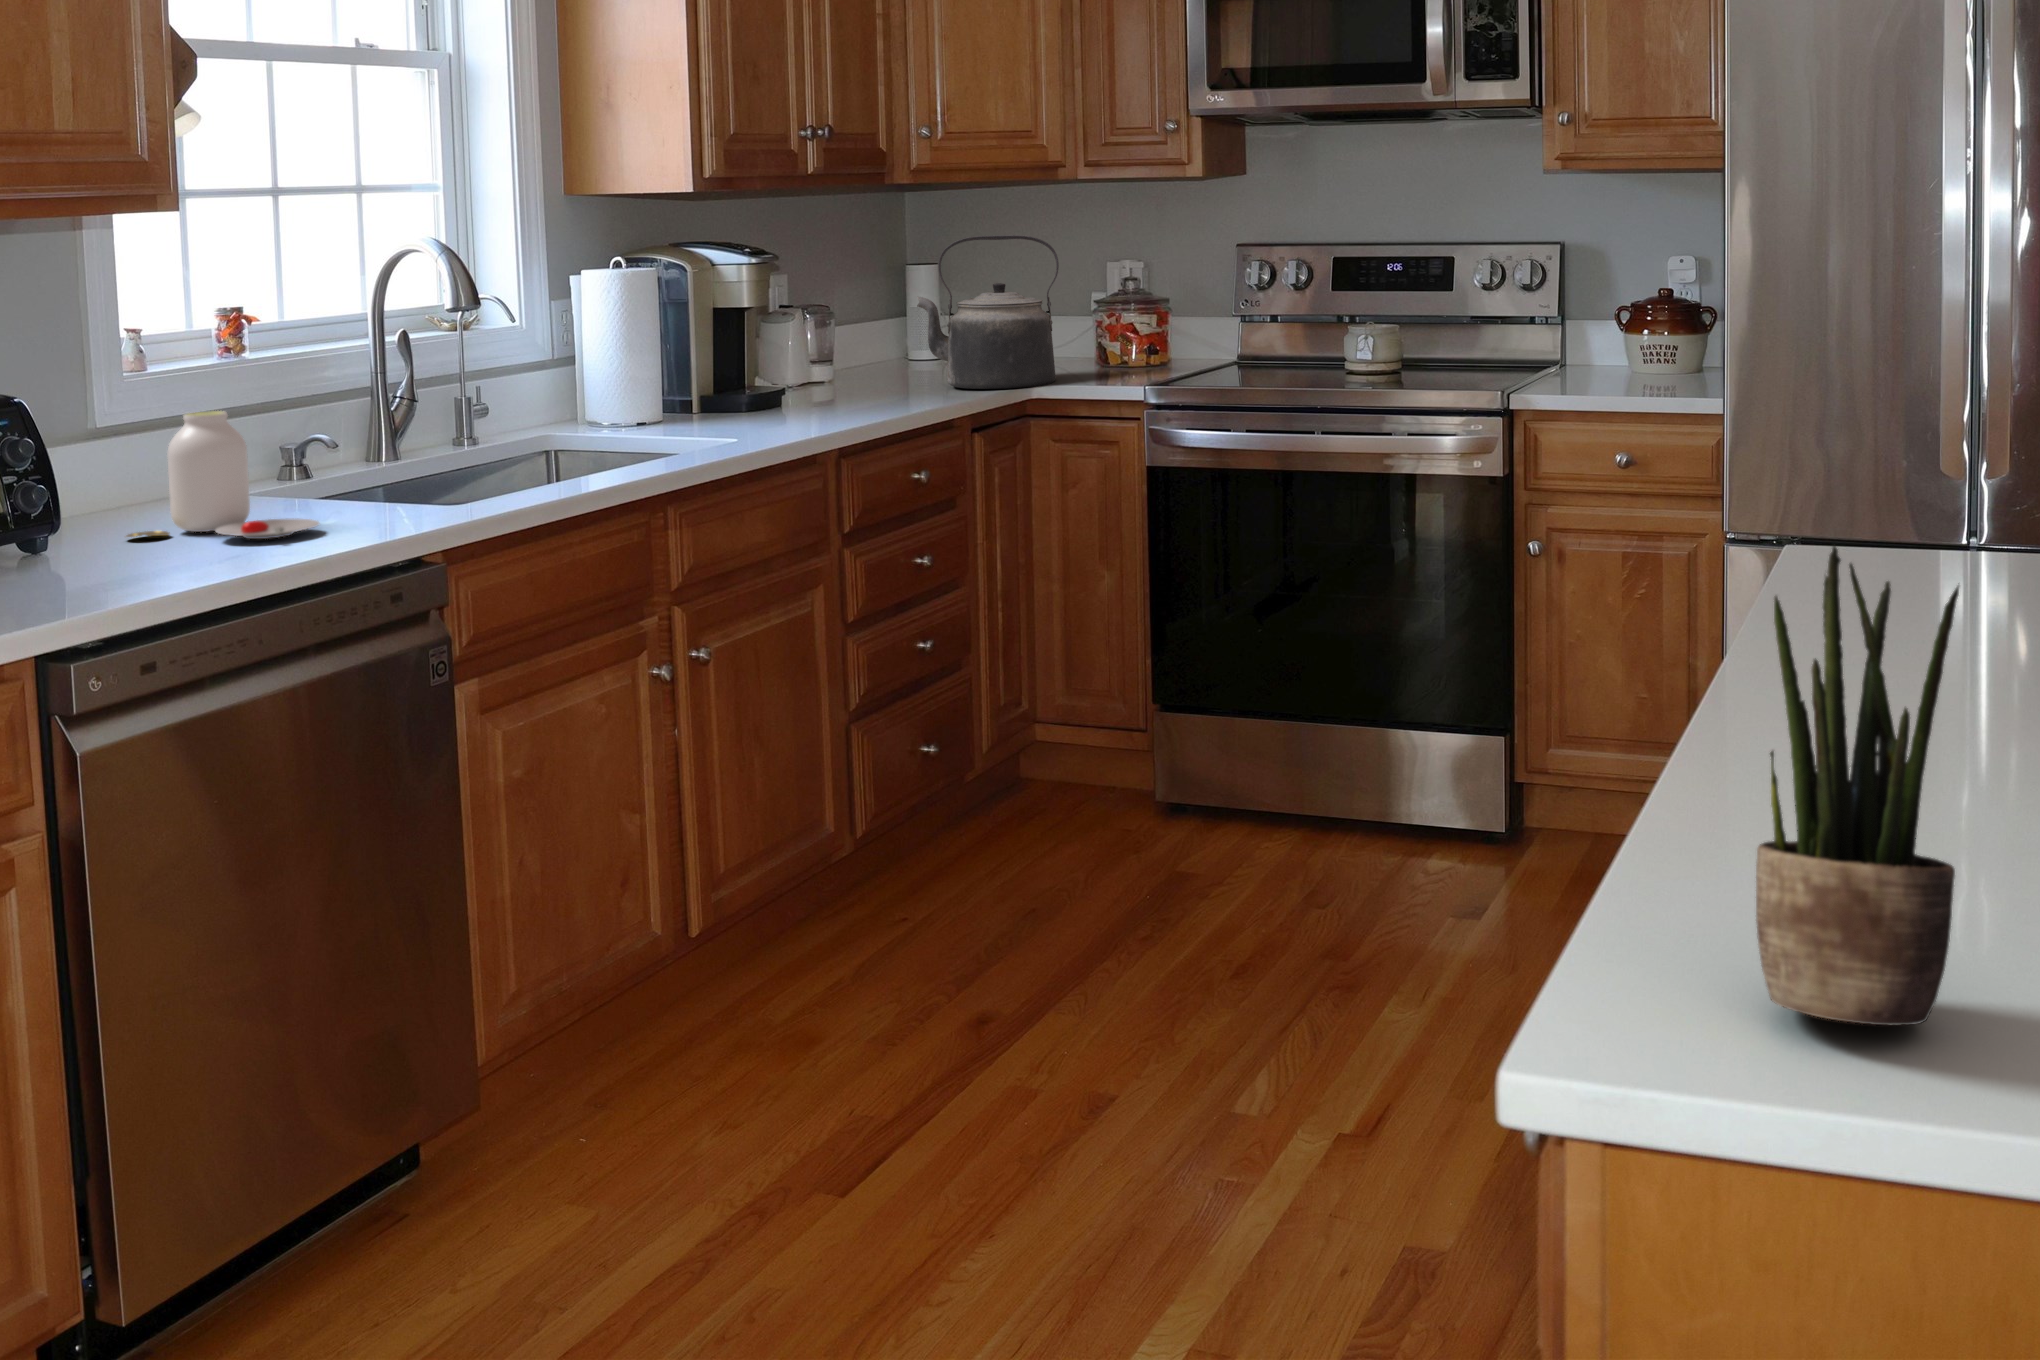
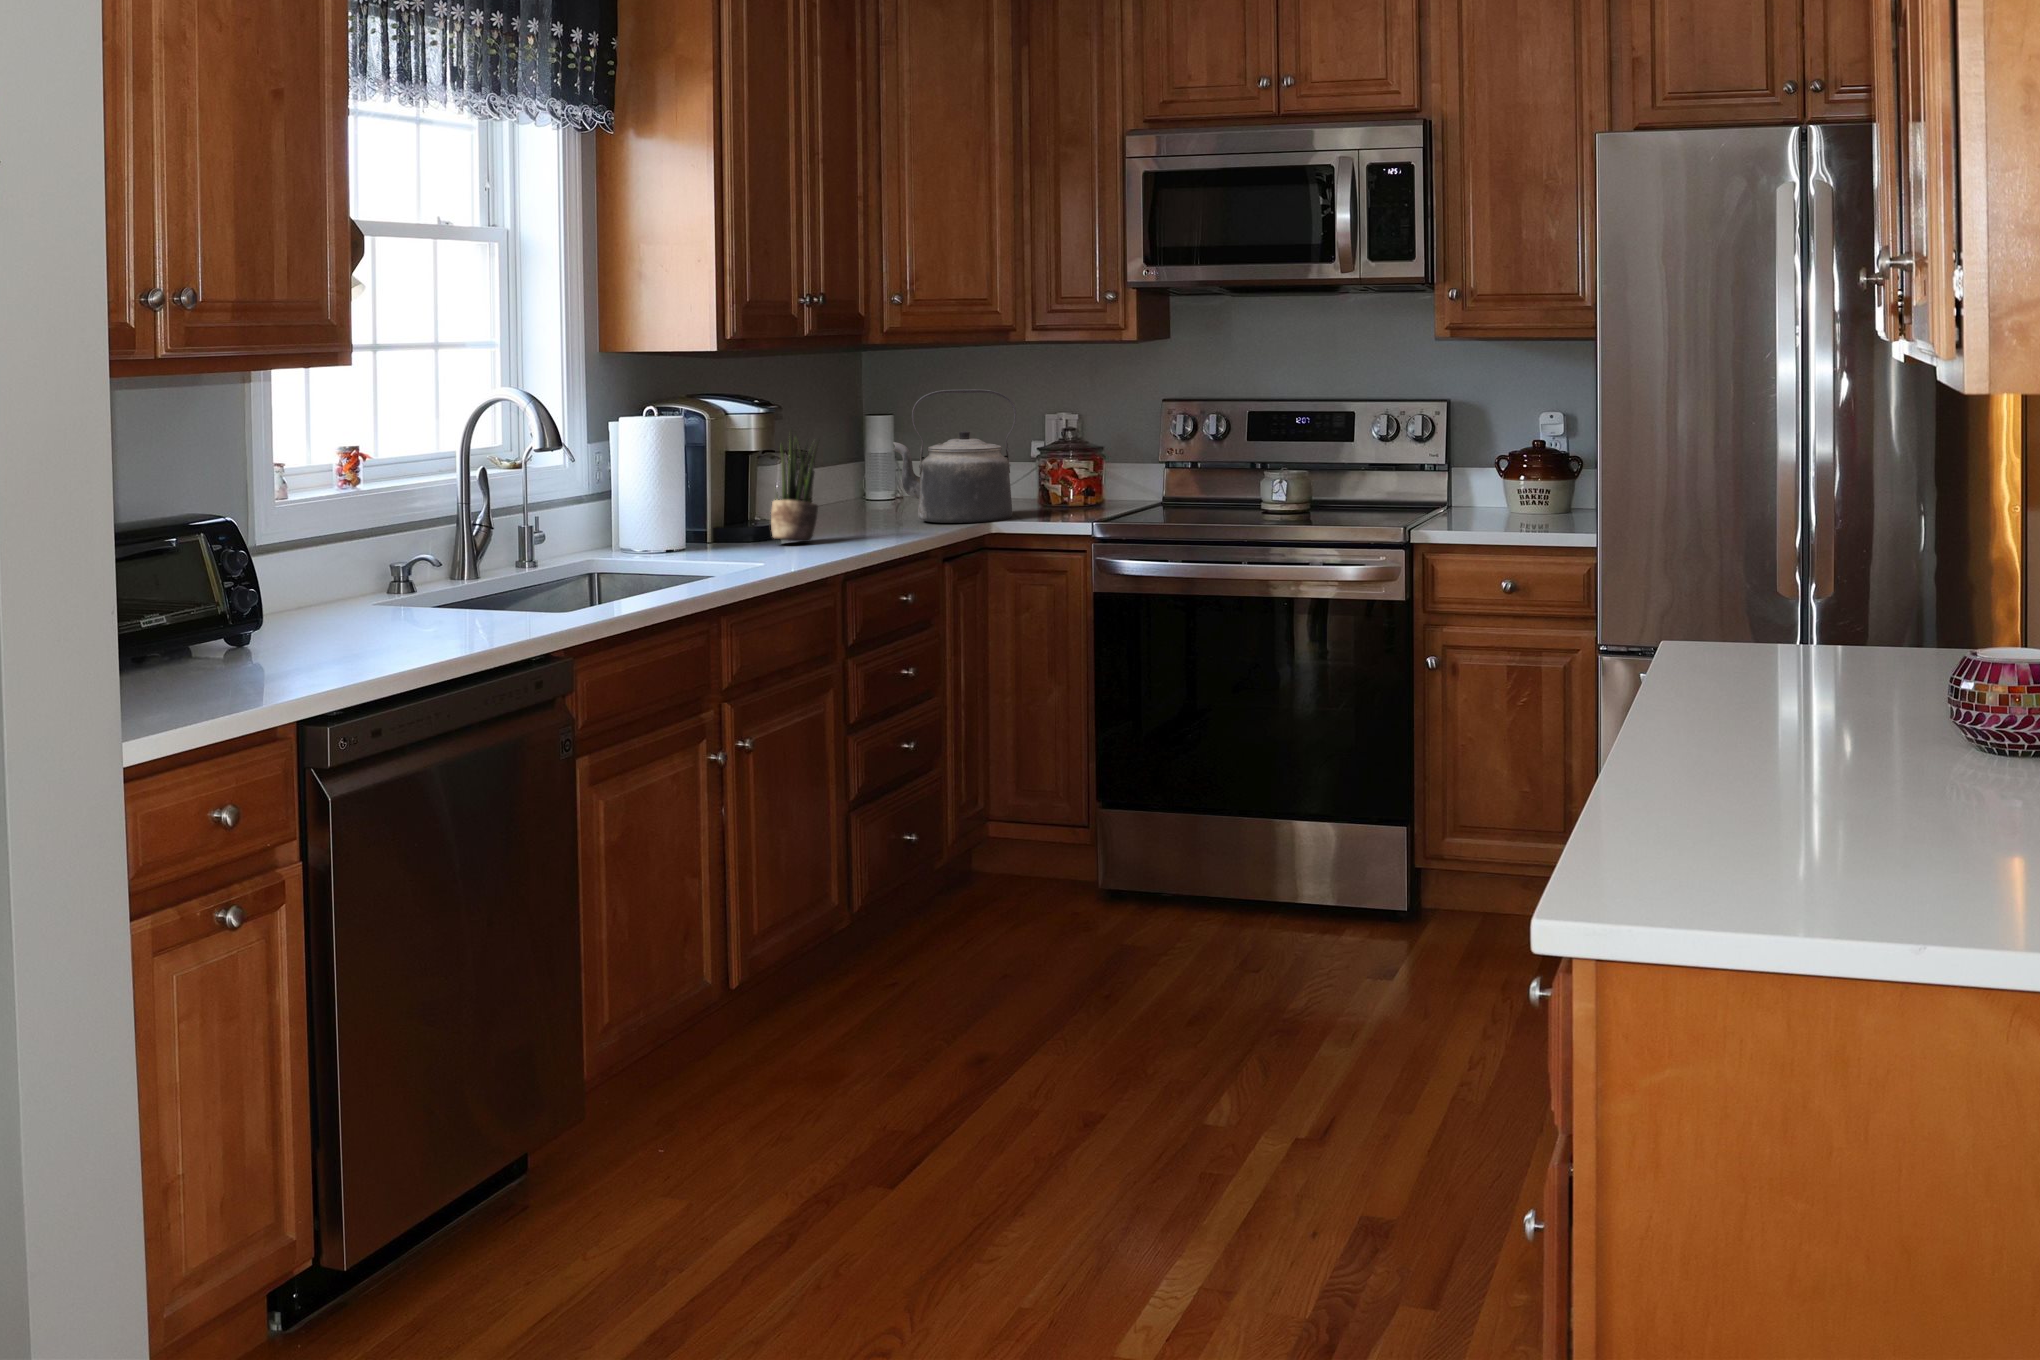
jar: present [127,411,319,539] -> none [304,531,466,635]
potted plant: present [1756,546,1959,1025] -> present [771,429,819,542]

